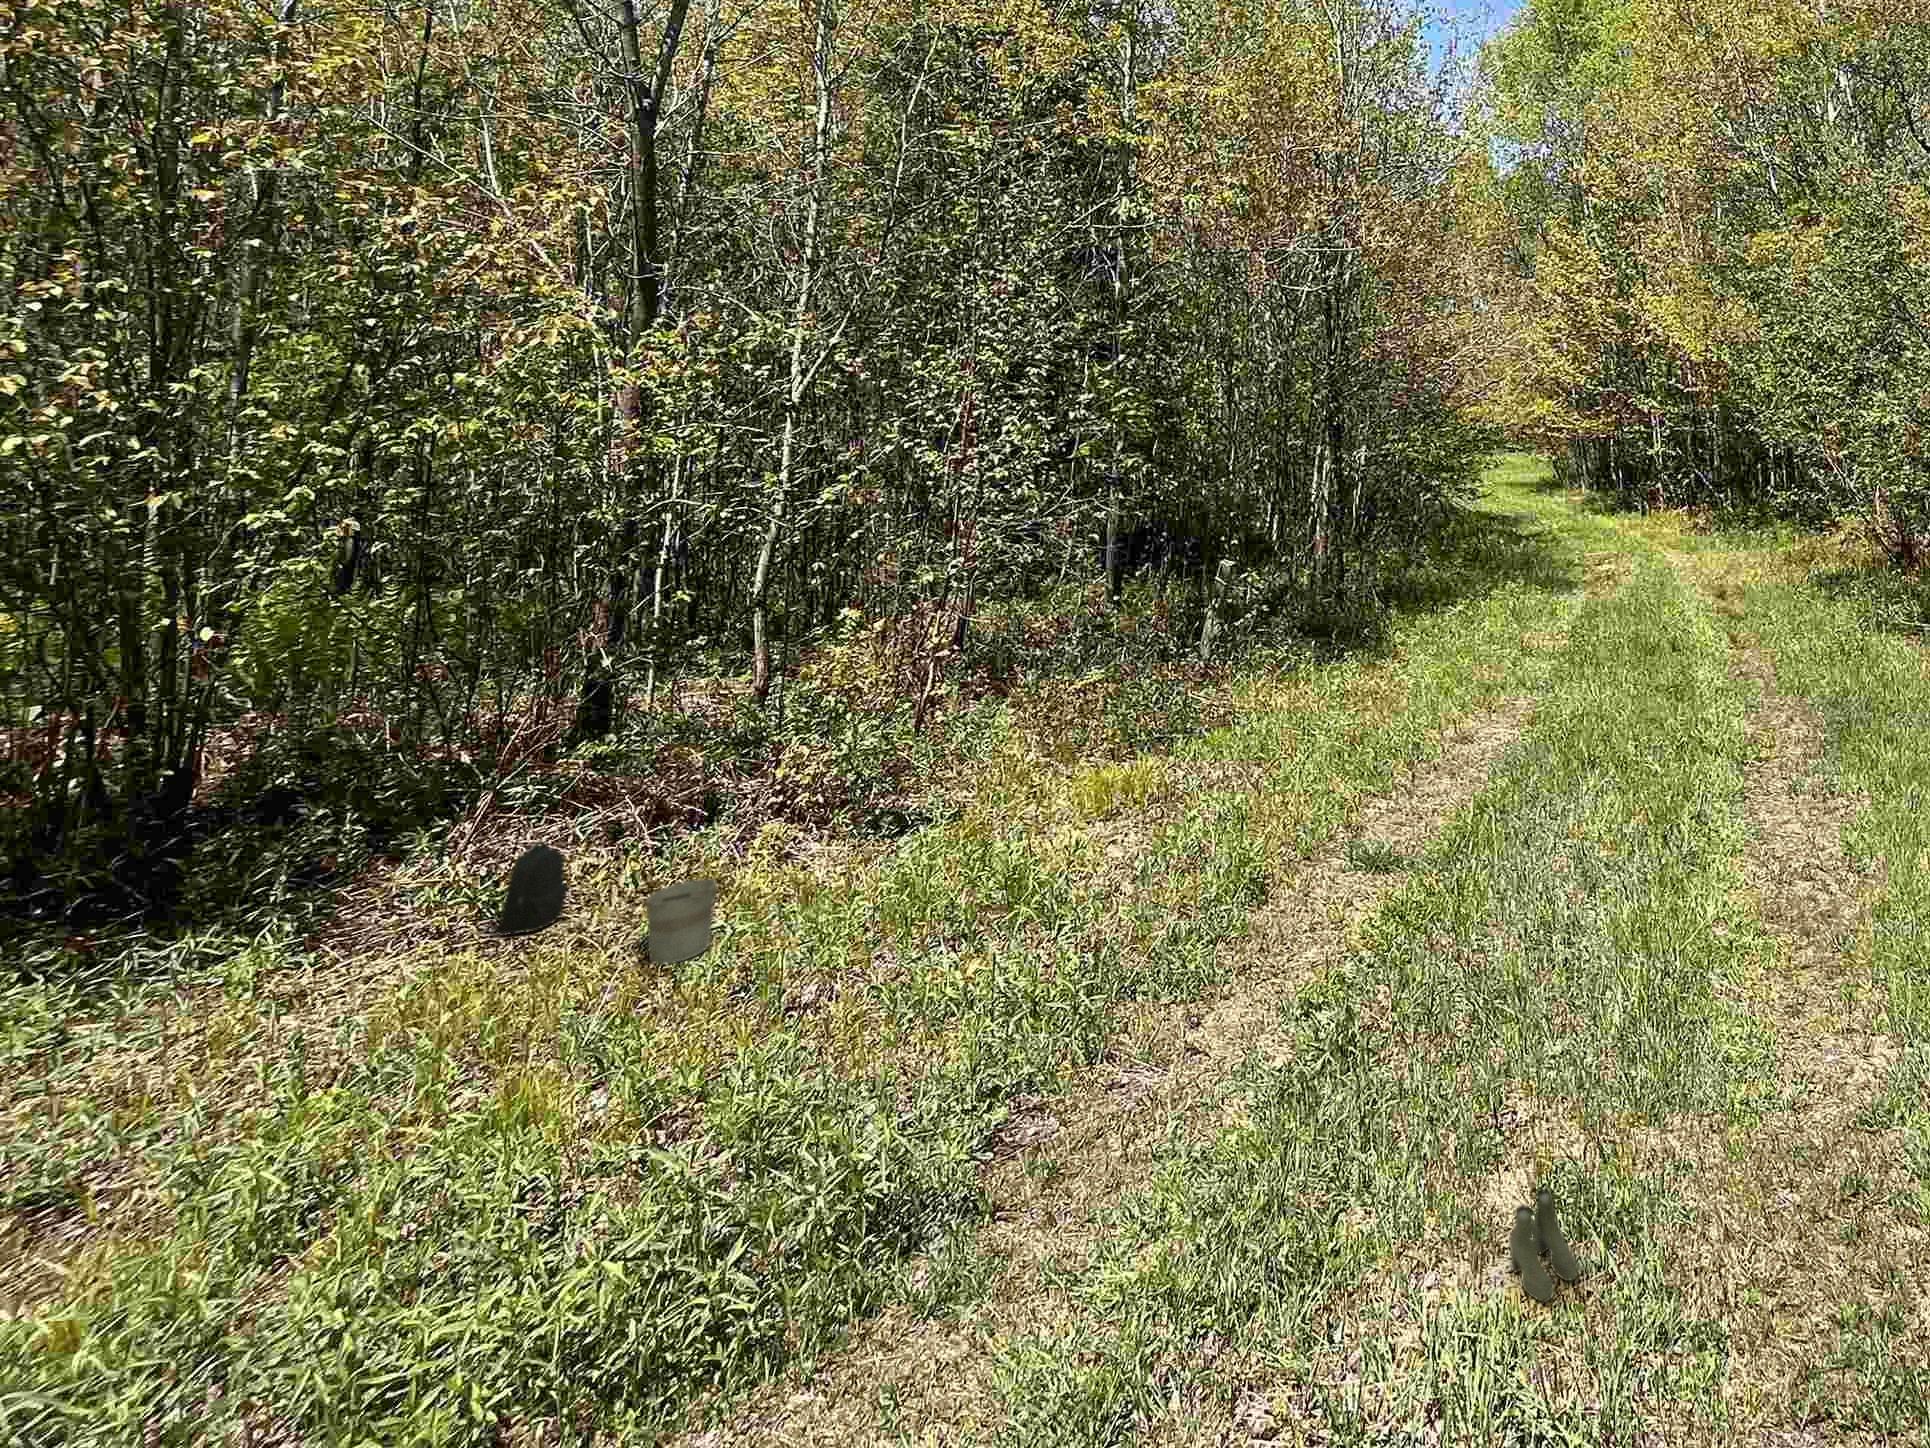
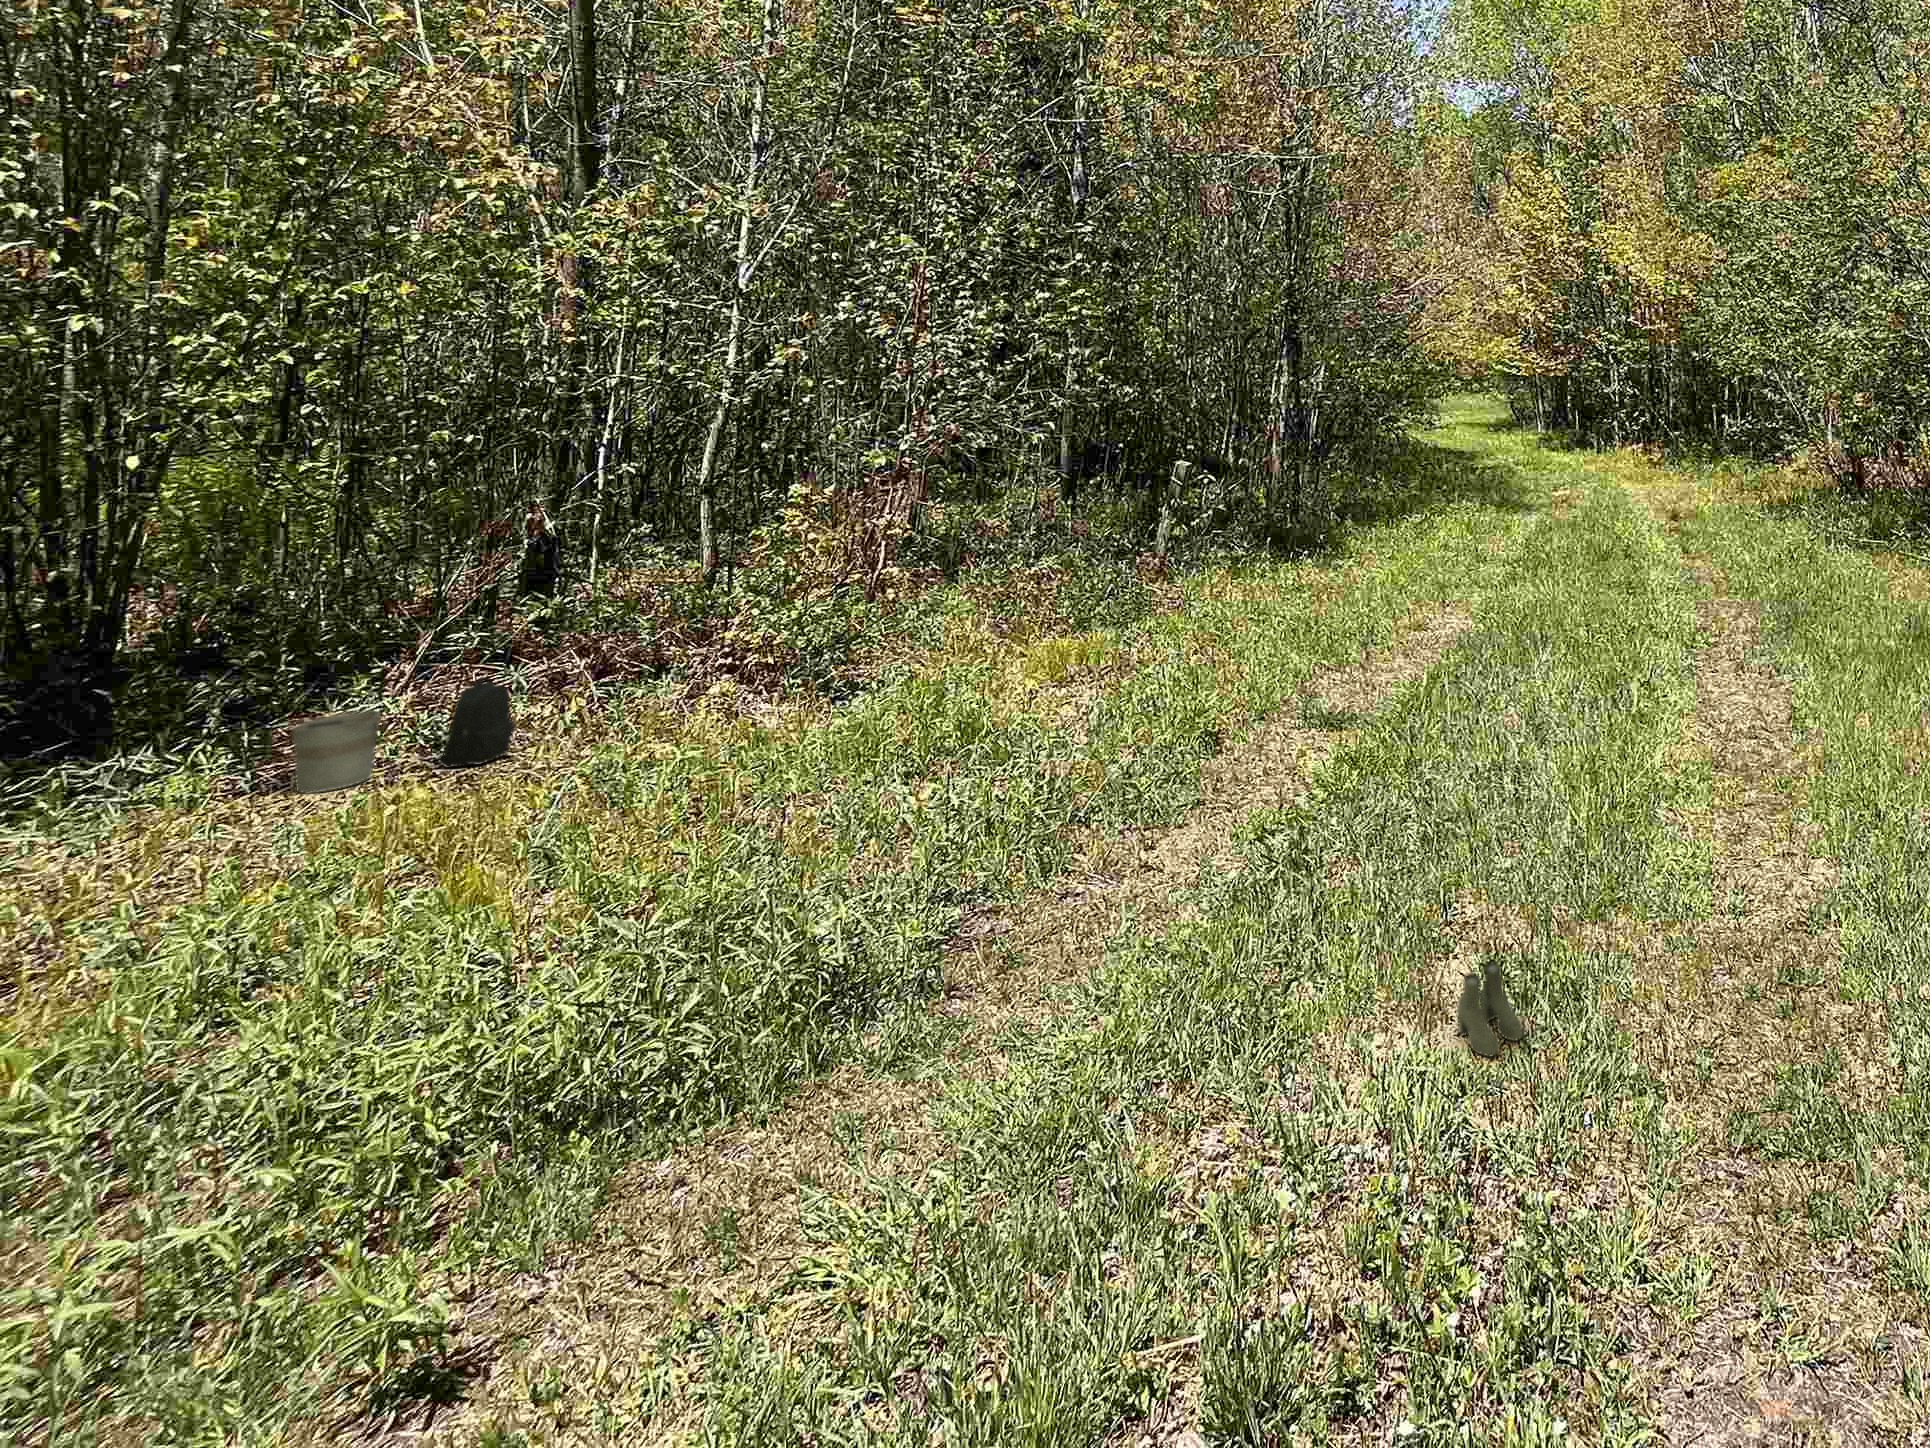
bucket: present [642,879,721,964] -> present [287,711,386,794]

